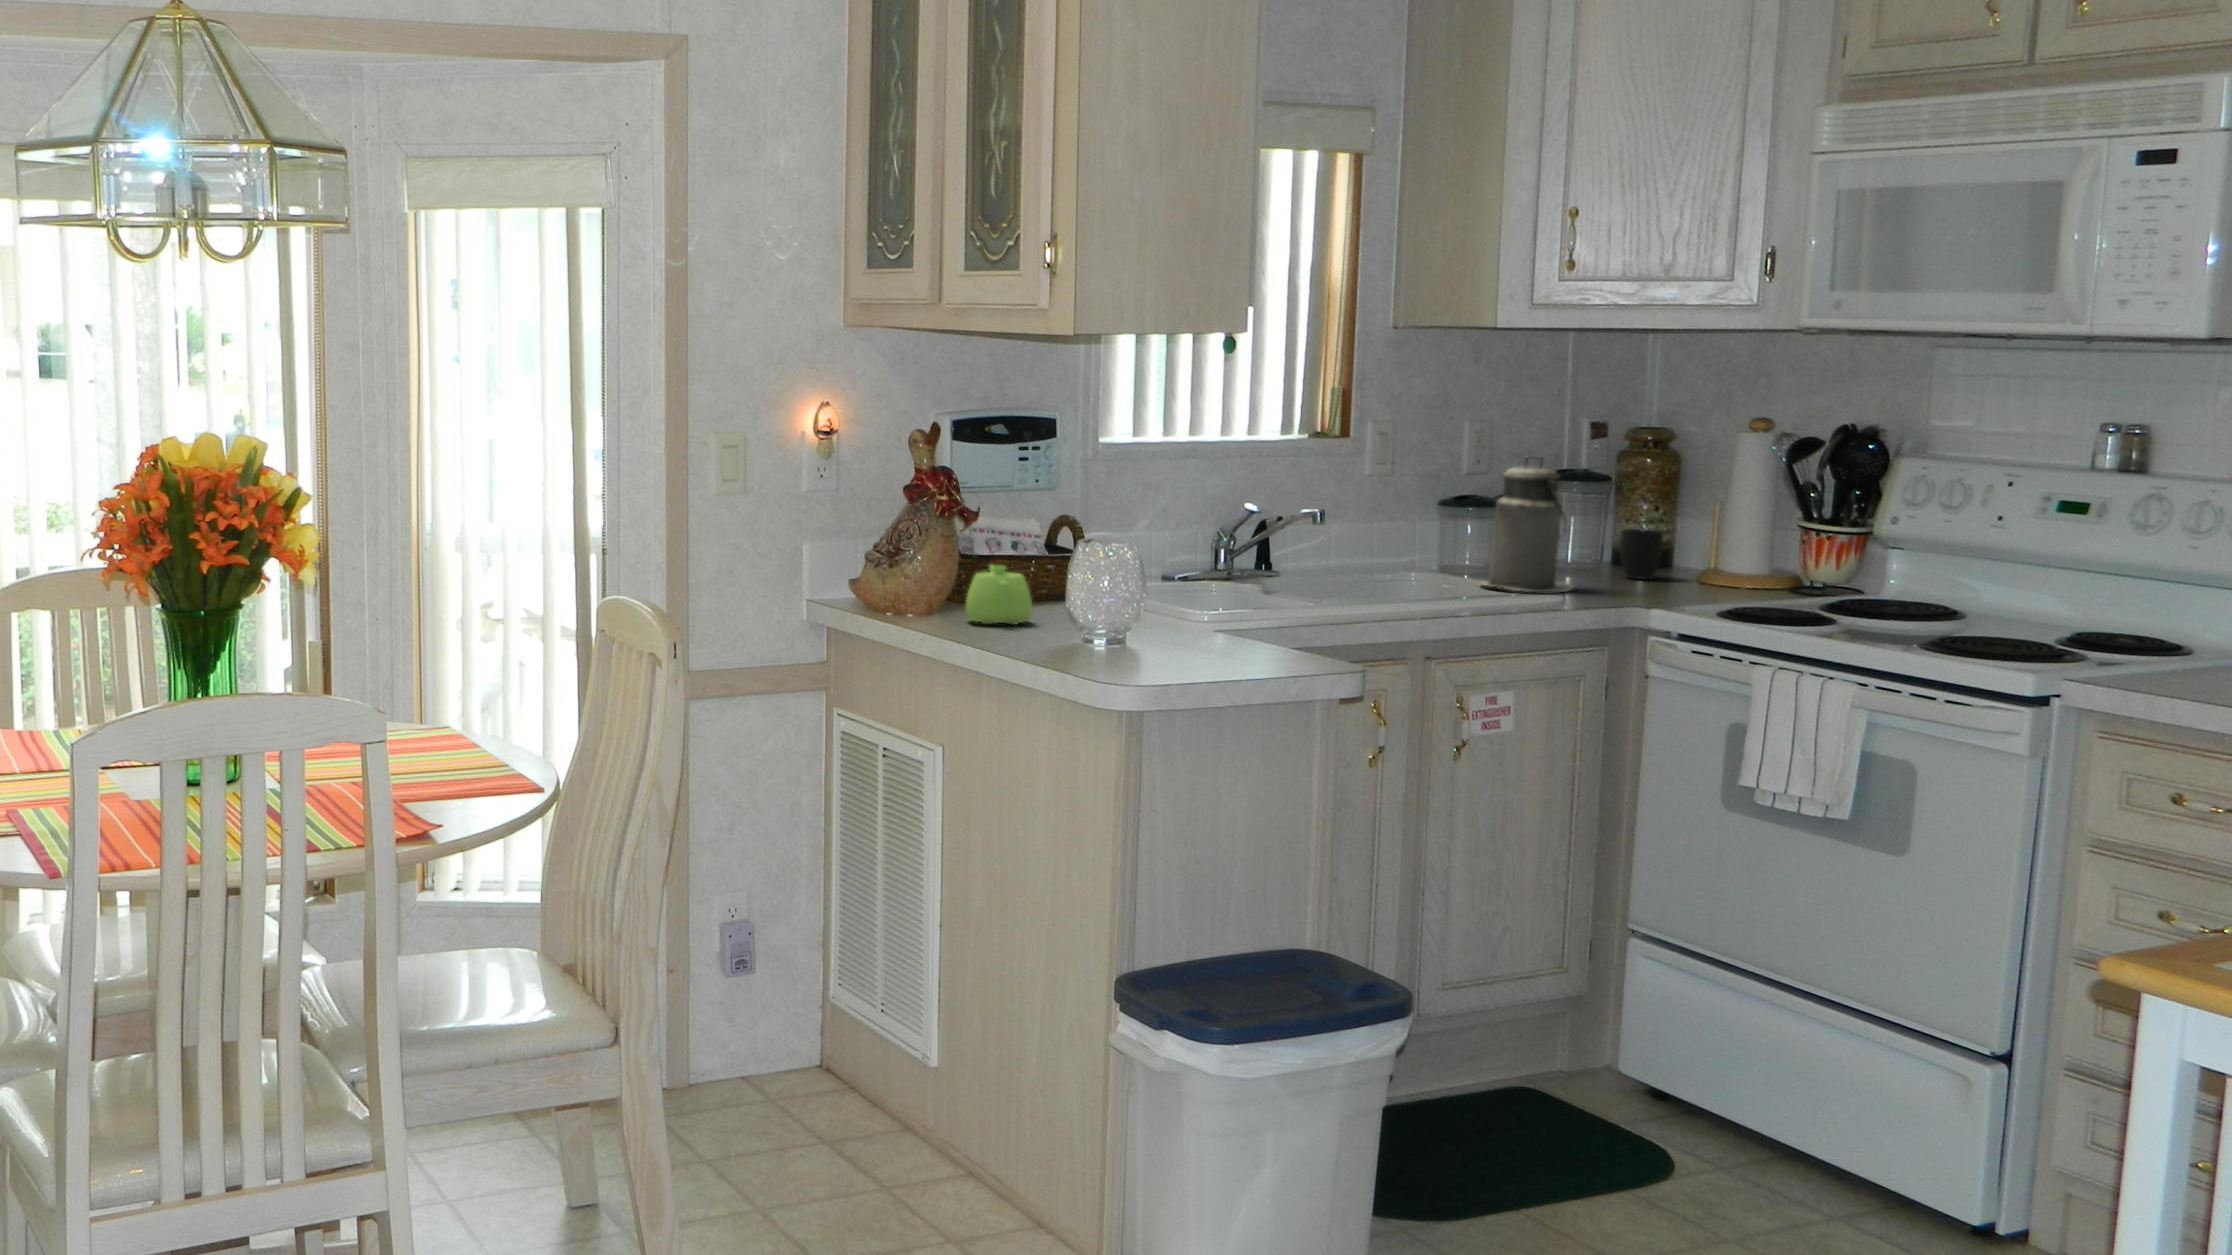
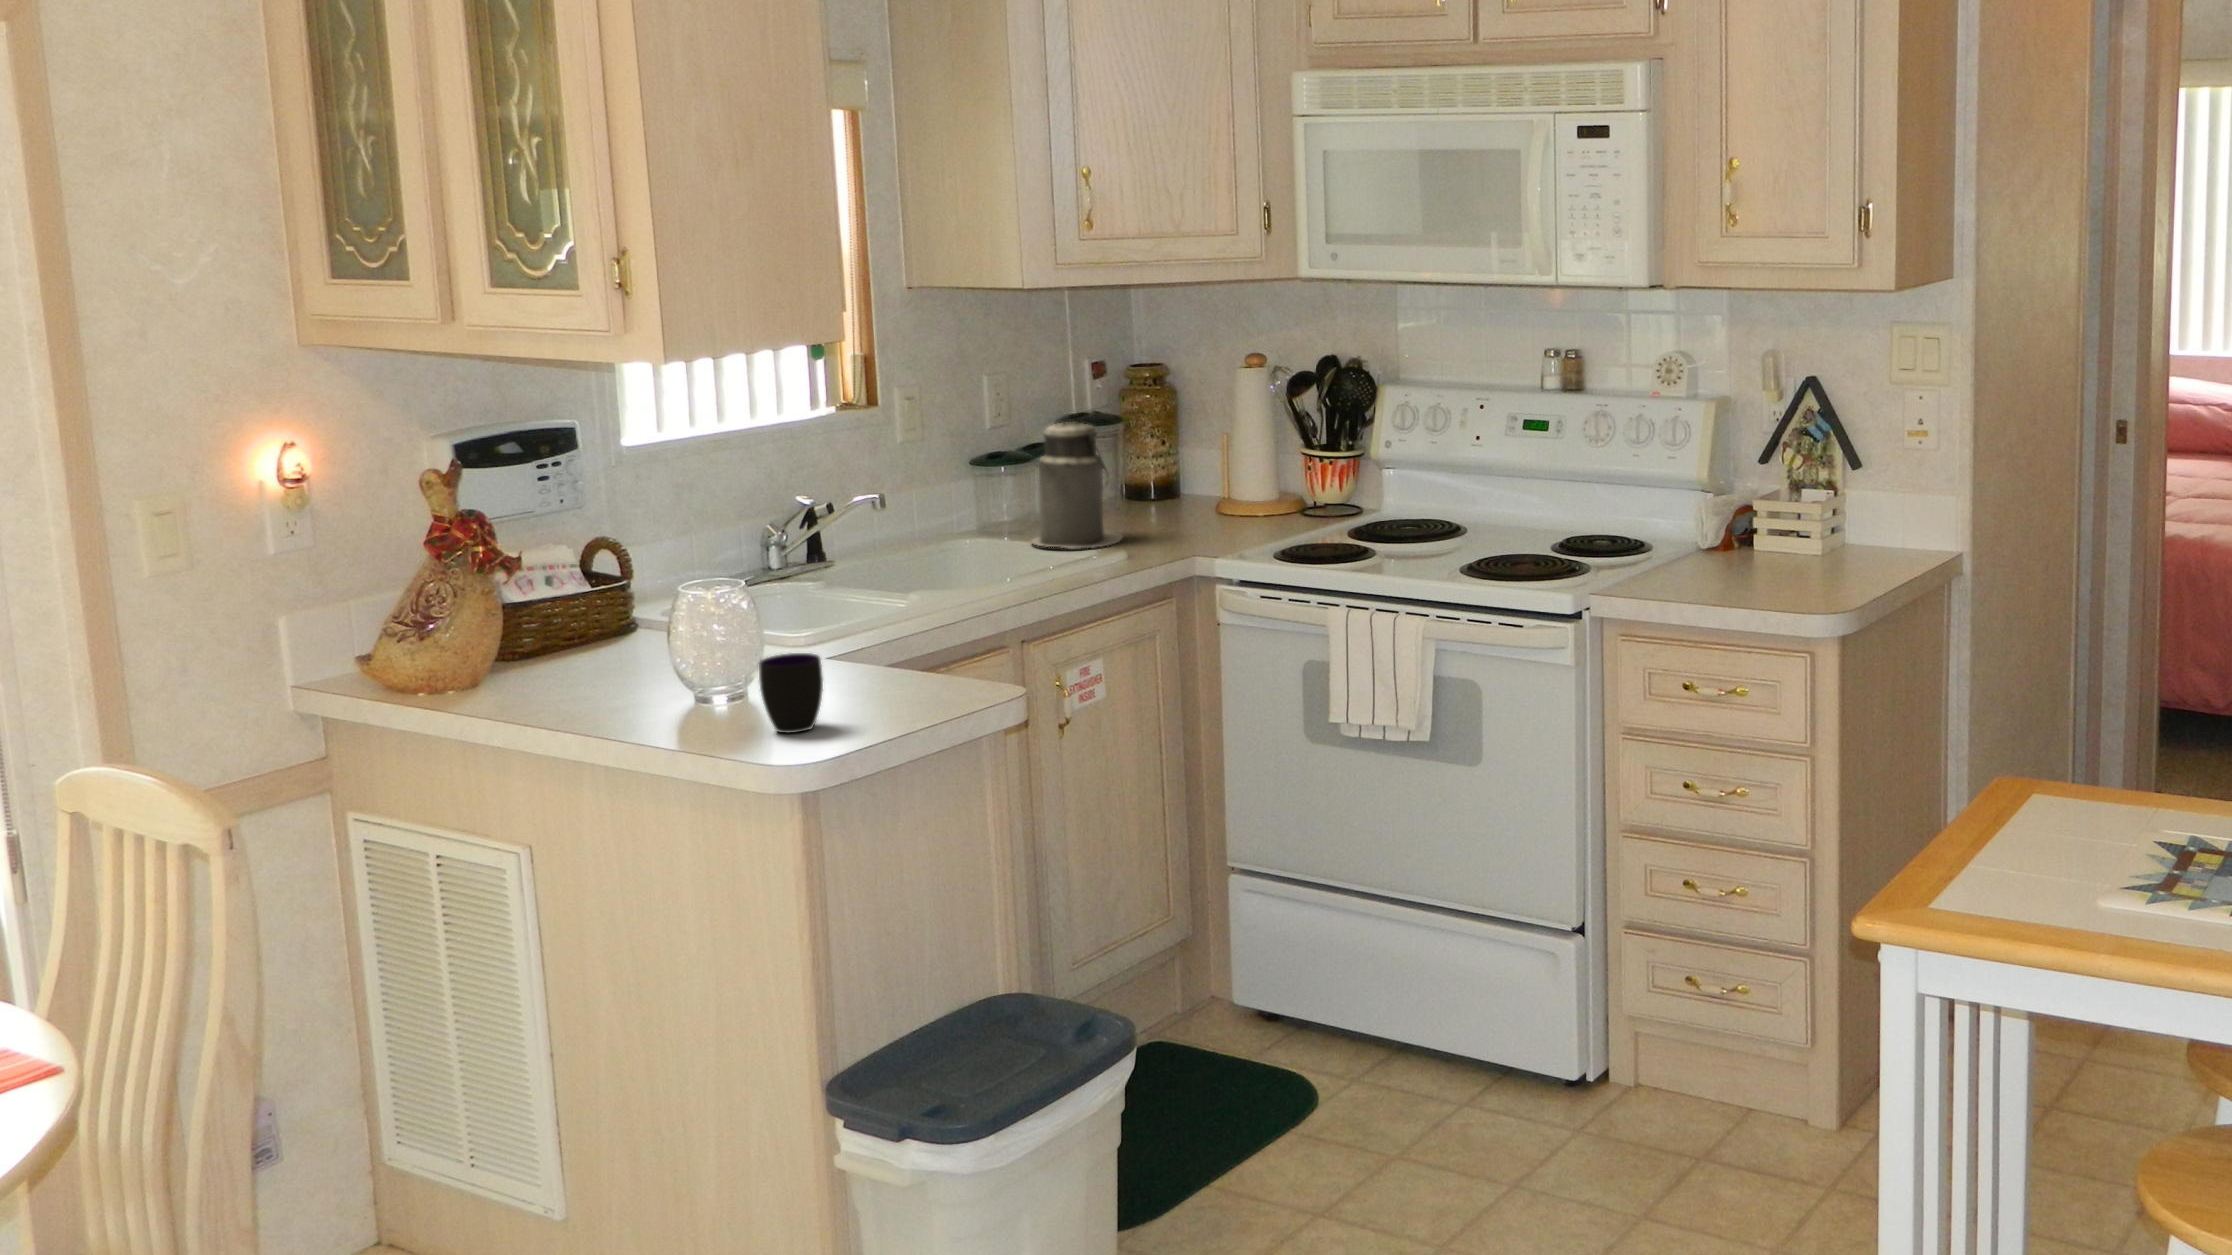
cup: present [1620,529,1663,579] -> present [759,653,823,733]
teapot: present [965,565,1032,624] -> none [532,619,619,695]

